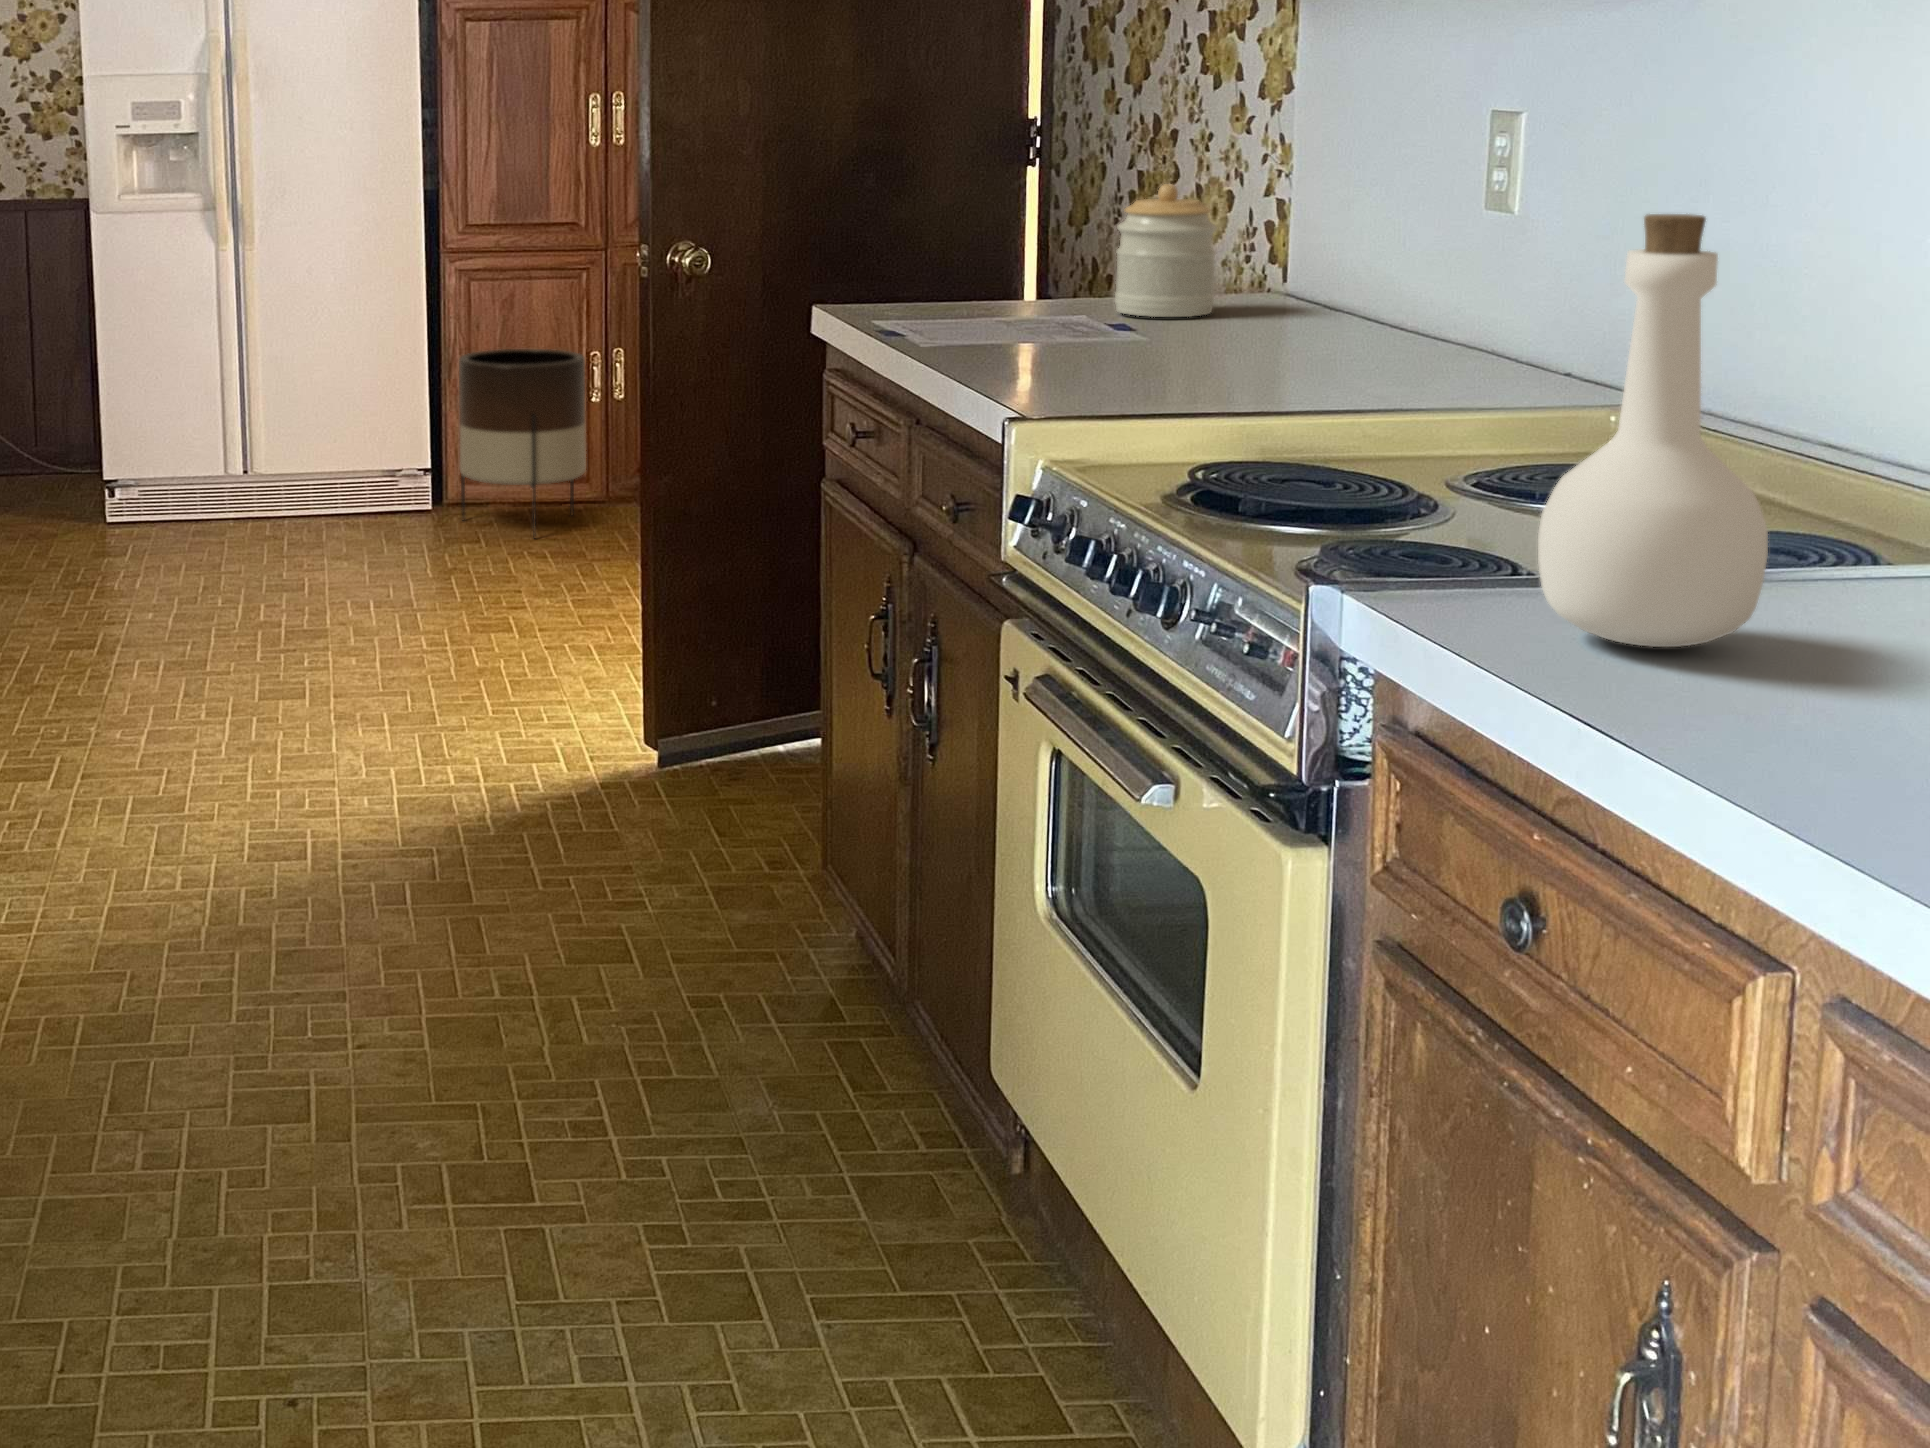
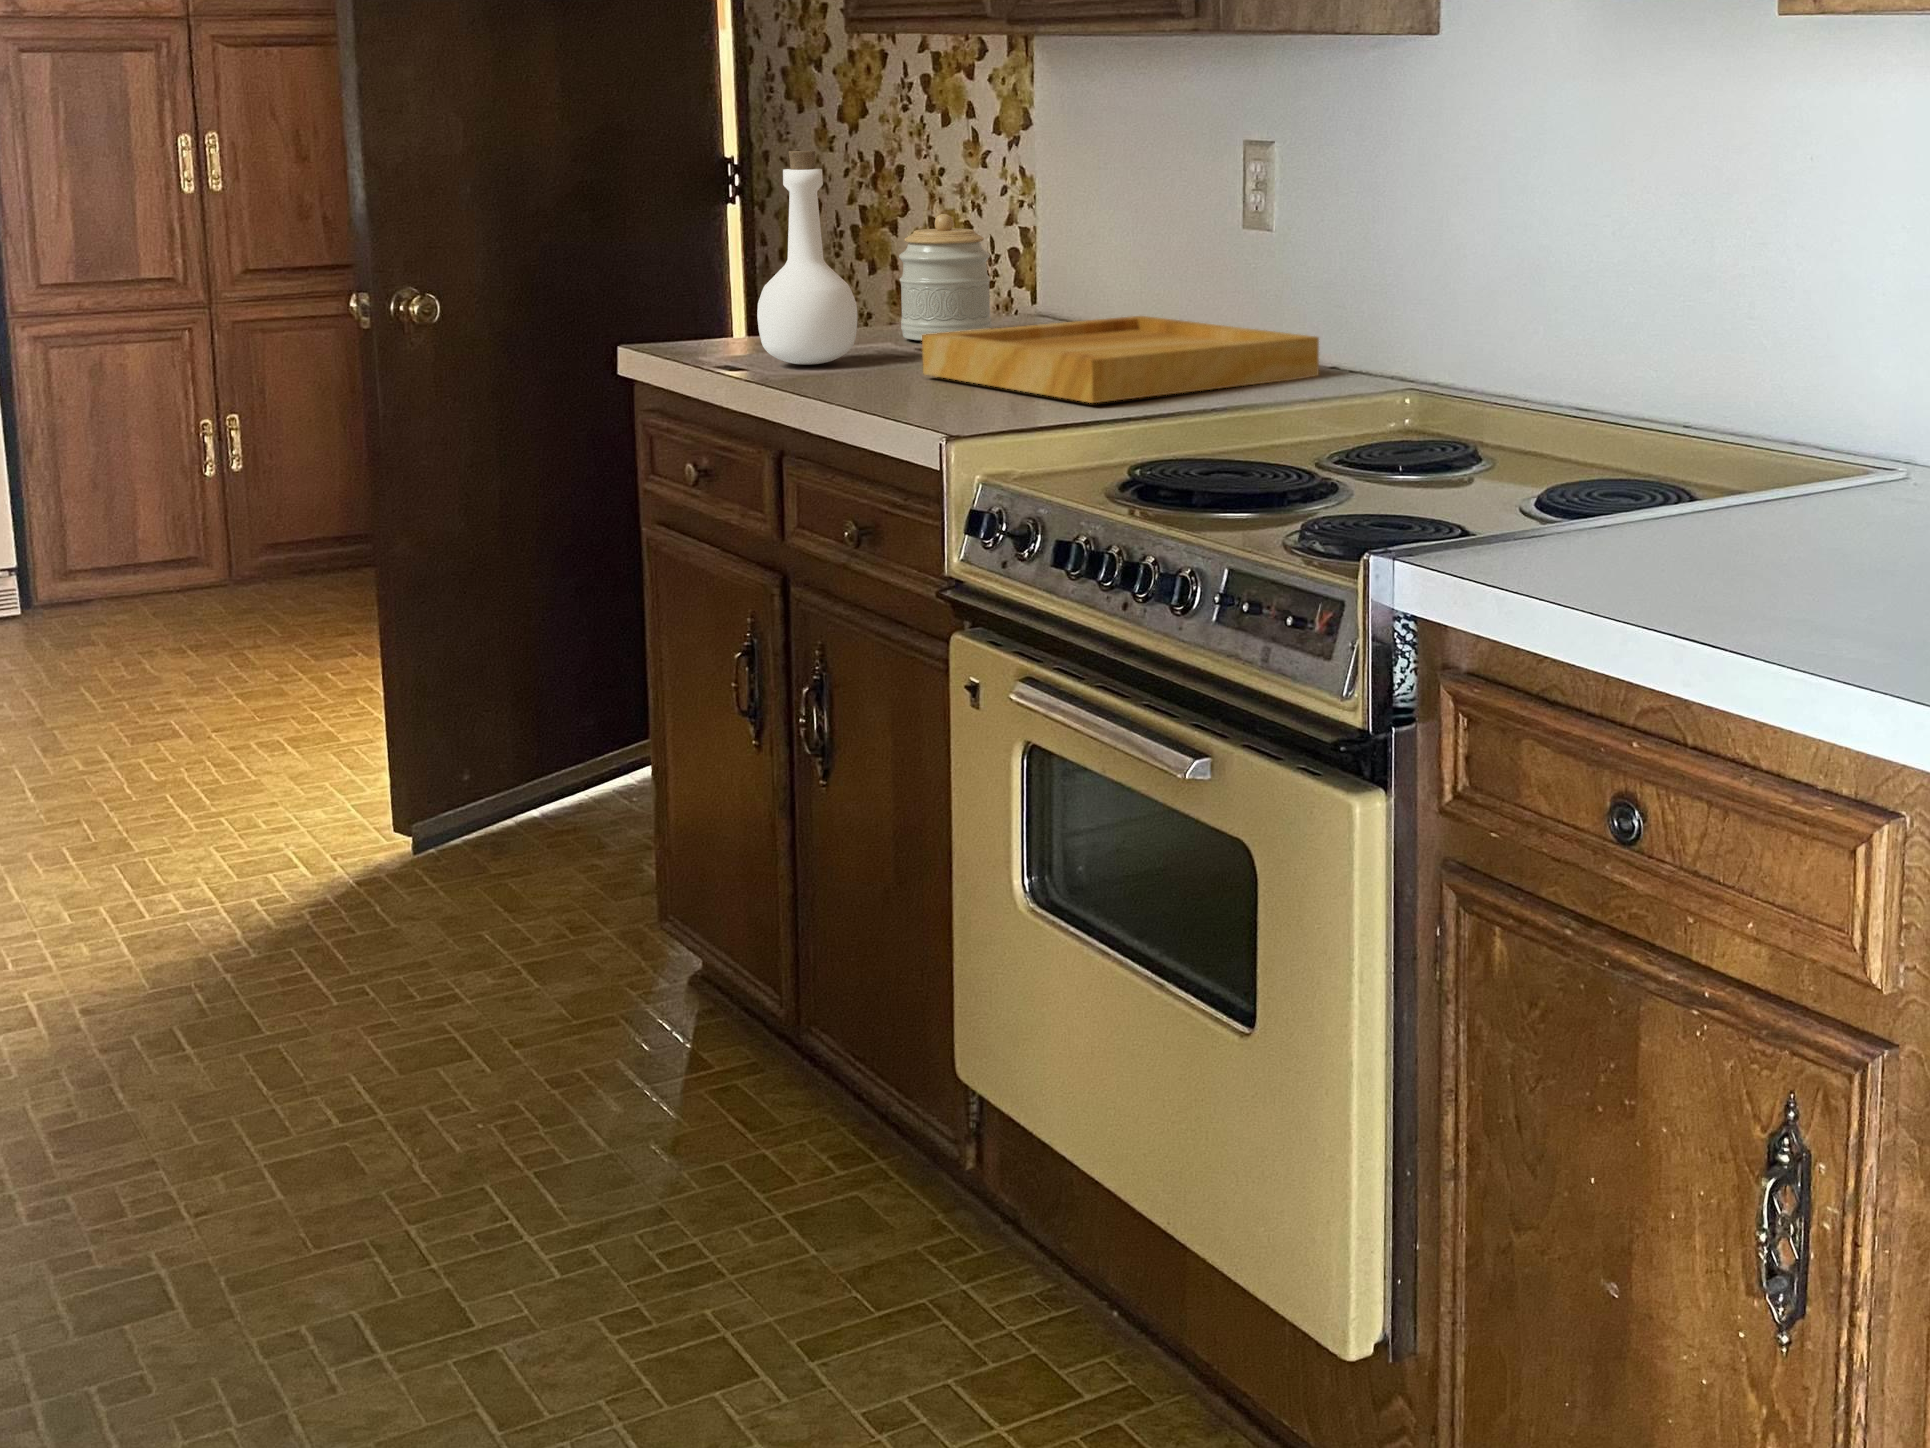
bottle: present [1538,214,1768,647] -> present [757,151,857,364]
tray: none [1090,301,1543,395] -> present [922,316,1319,403]
planter: present [459,349,586,537] -> none [49,426,216,638]

